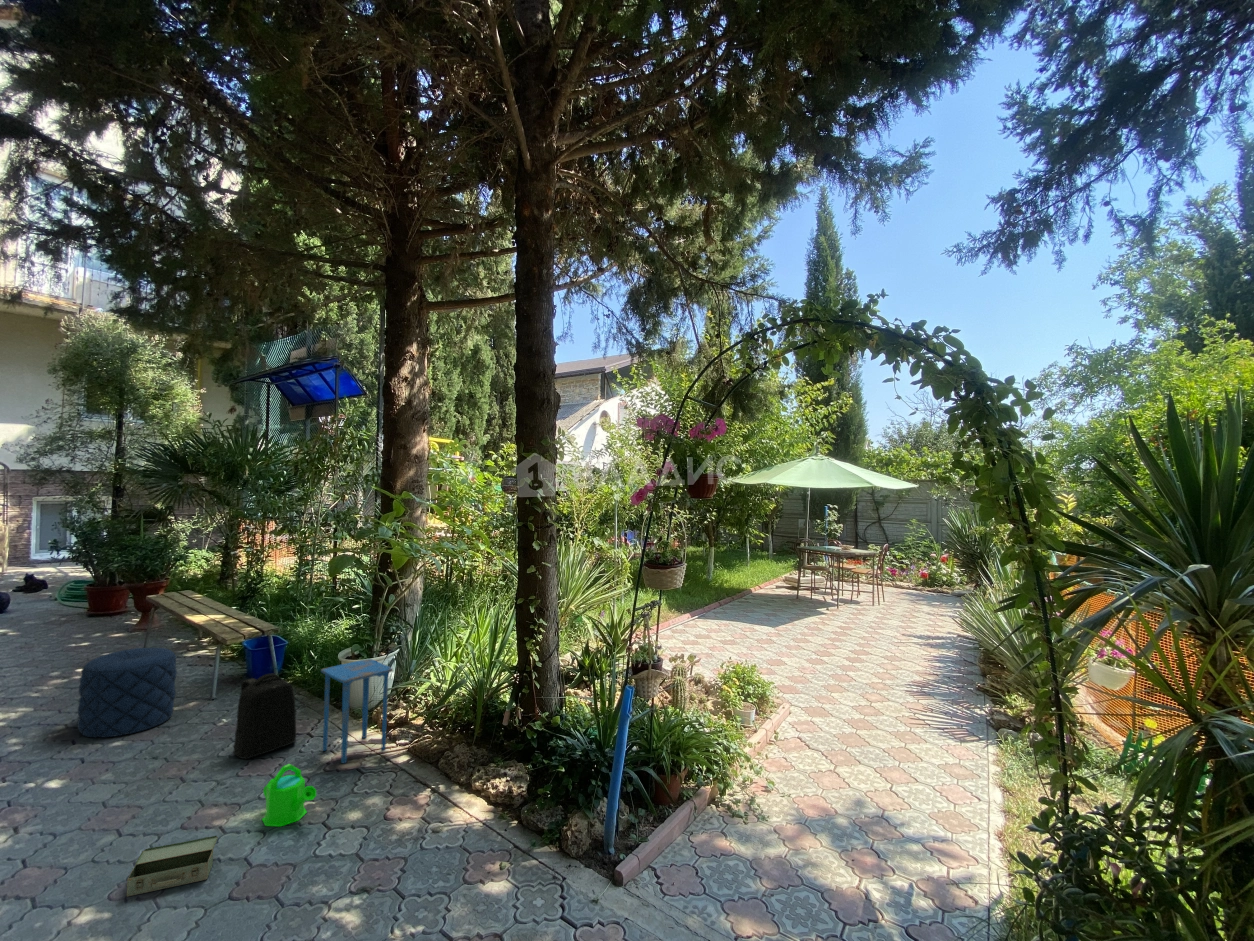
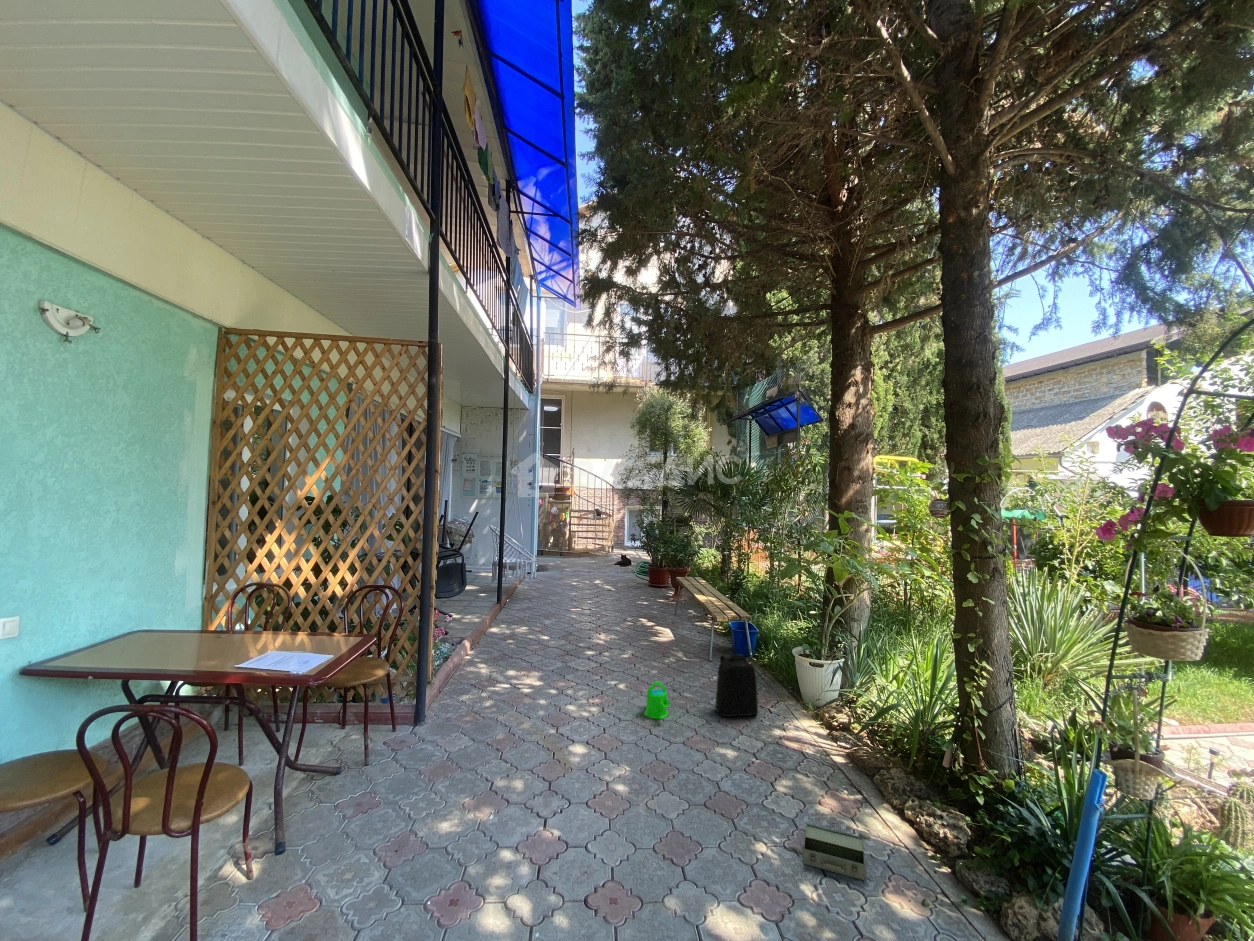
pouf: present [78,648,177,737] -> none [635,615,685,674]
side table: present [321,659,393,763] -> none [774,660,832,746]
watering can: present [262,764,317,827] -> present [644,681,670,719]
toolbox: present [127,836,218,897] -> present [804,824,865,880]

